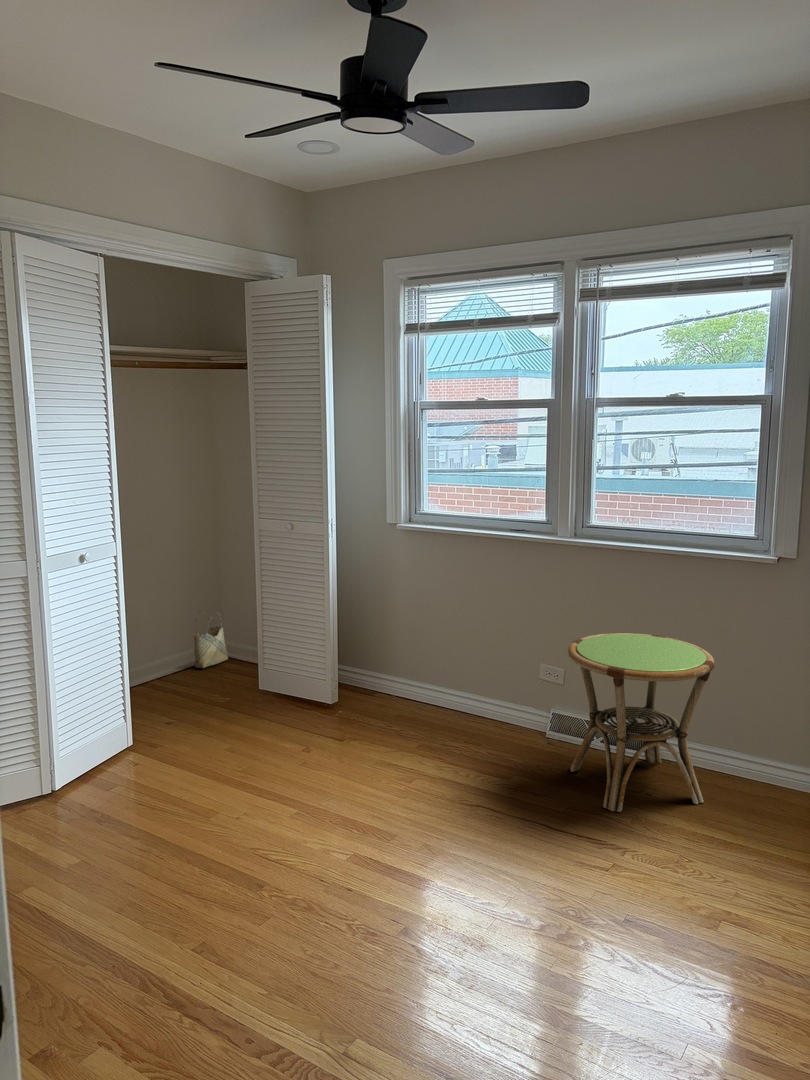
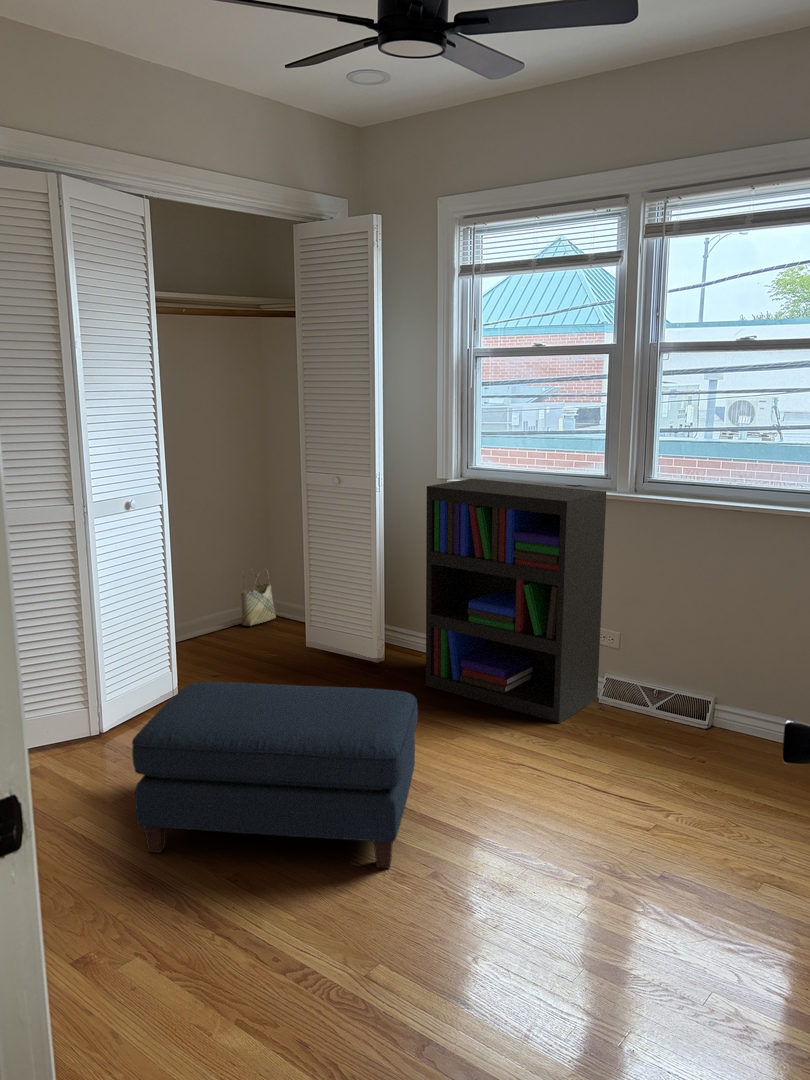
bookshelf: none [377,525,548,760] -> present [426,479,606,723]
side table: present [568,633,714,812] -> none [621,594,776,777]
ottoman: none [89,736,379,925] -> present [132,682,418,868]

